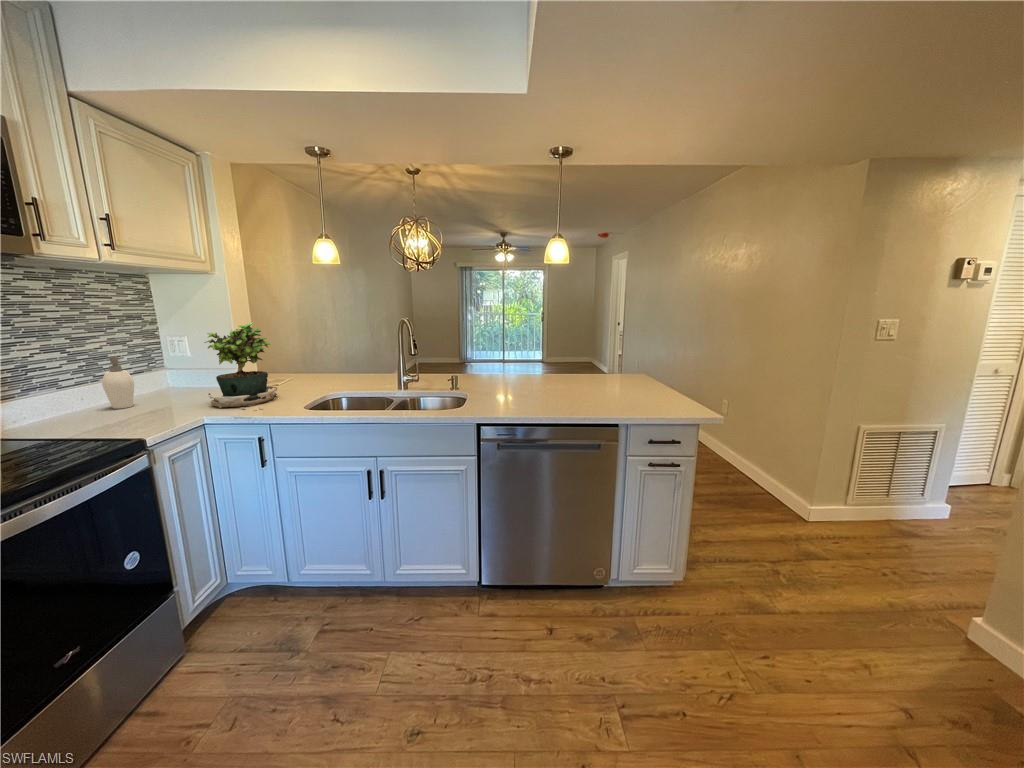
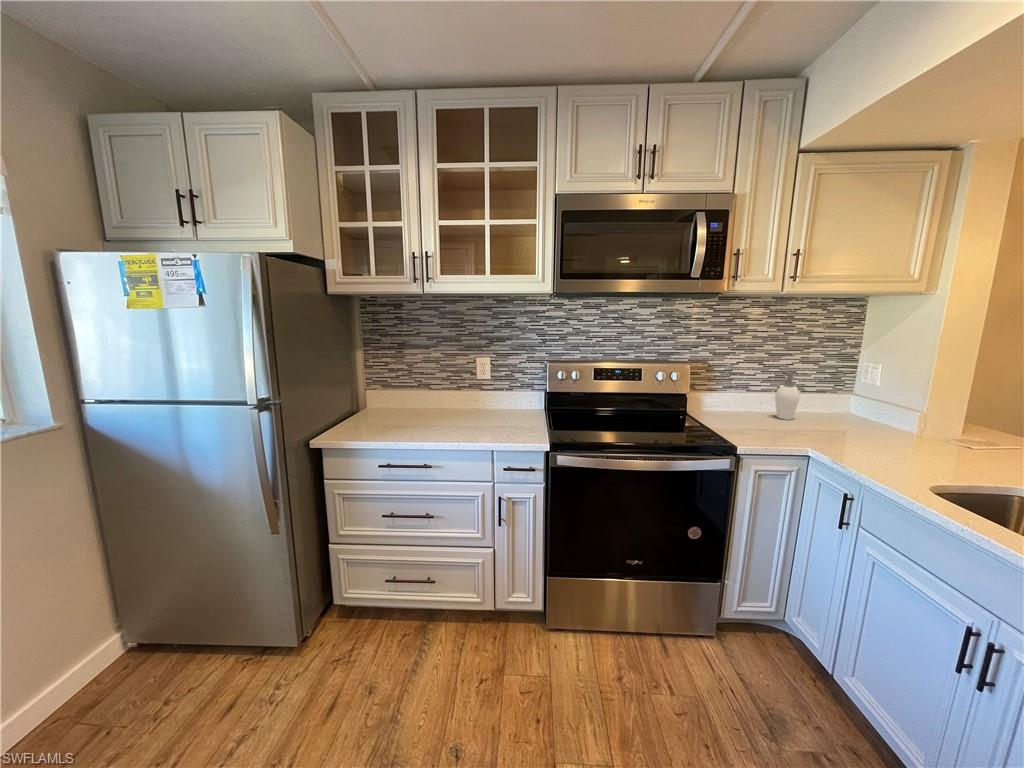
potted plant: present [205,322,277,410] -> none [838,357,938,465]

